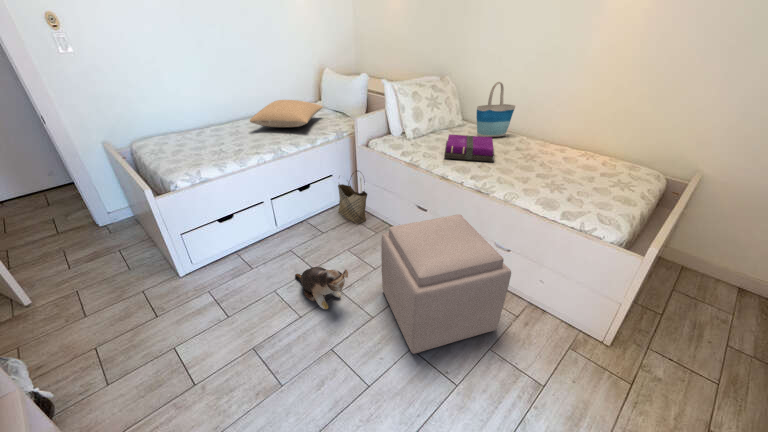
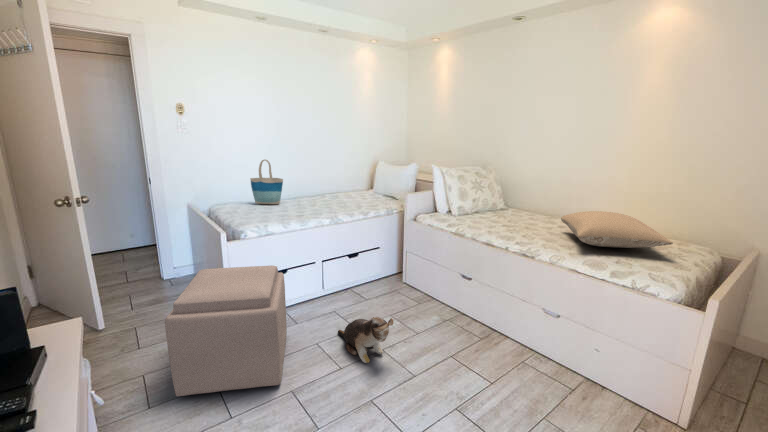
tote bag: present [476,82,515,137] -> present [250,160,283,204]
pillow: present [250,100,323,128] -> present [561,211,673,248]
notebook: present [444,134,494,162] -> none [489,210,539,233]
woven basket: present [338,171,367,224] -> none [382,243,413,294]
ottoman: present [381,214,511,354] -> present [165,265,287,396]

